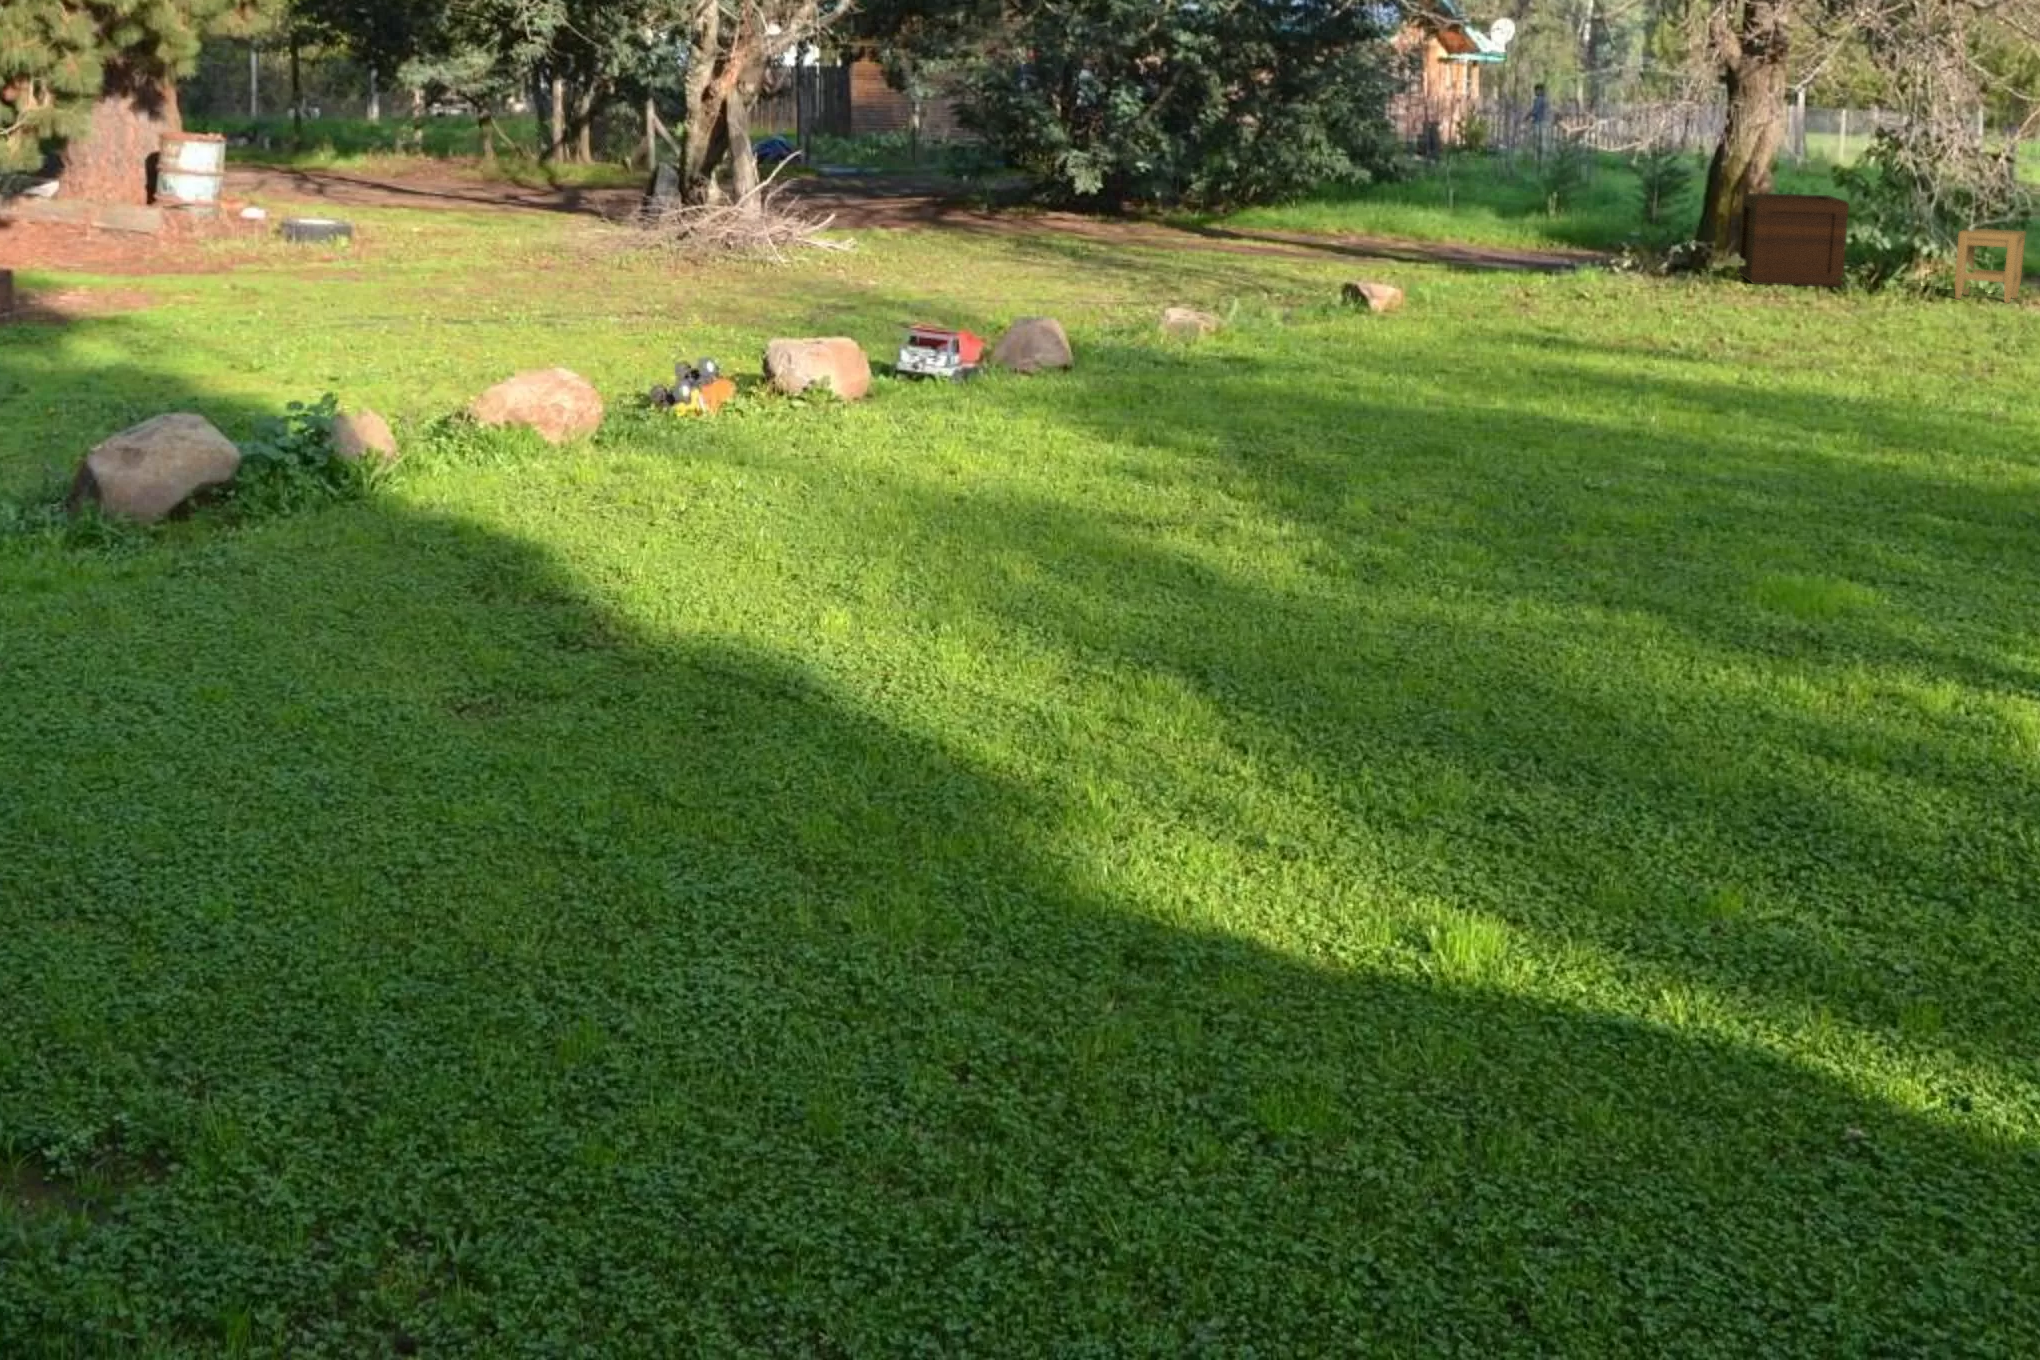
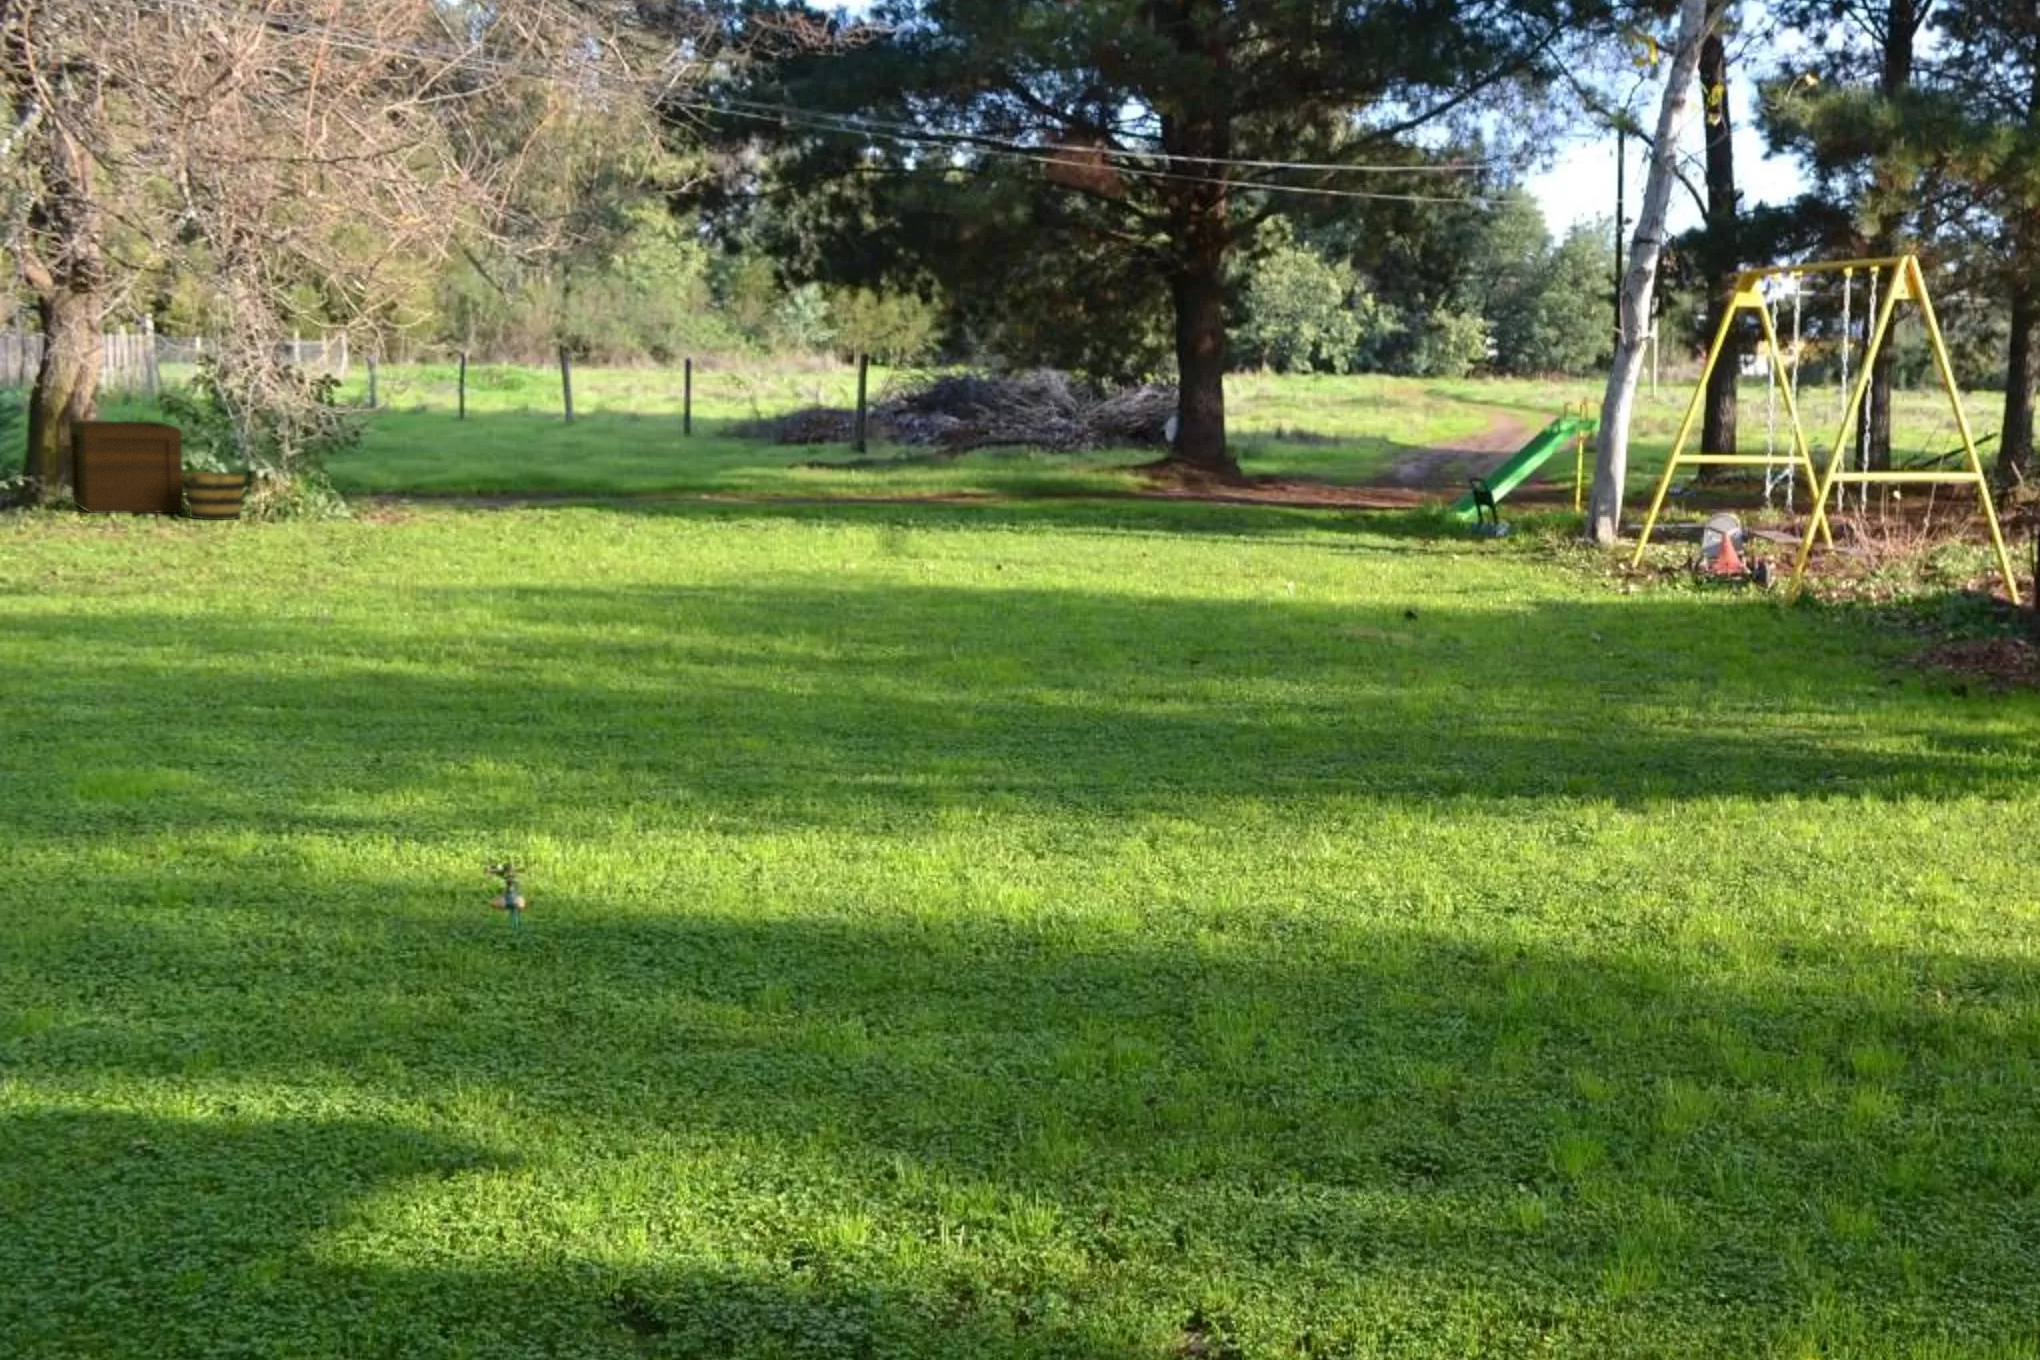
stool: present [1955,229,2026,303] -> none [290,452,354,521]
bucket: none [1846,247,1908,297] -> present [183,472,245,520]

